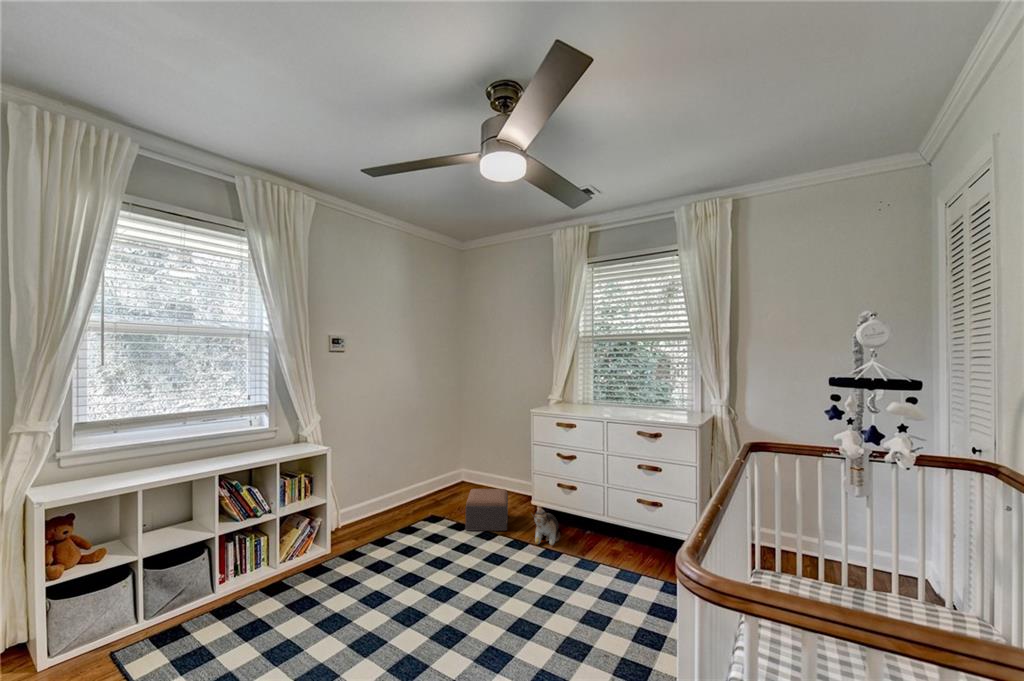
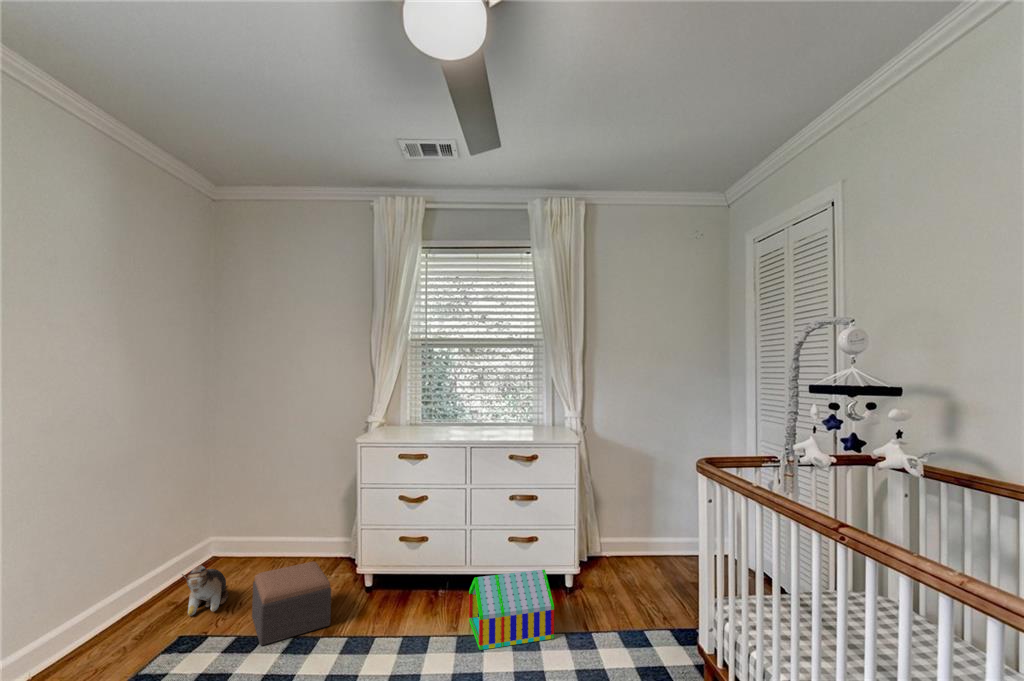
plush toy: present [534,509,560,545] -> present [182,565,228,616]
toy house: none [588,519,652,582] -> present [469,570,554,650]

